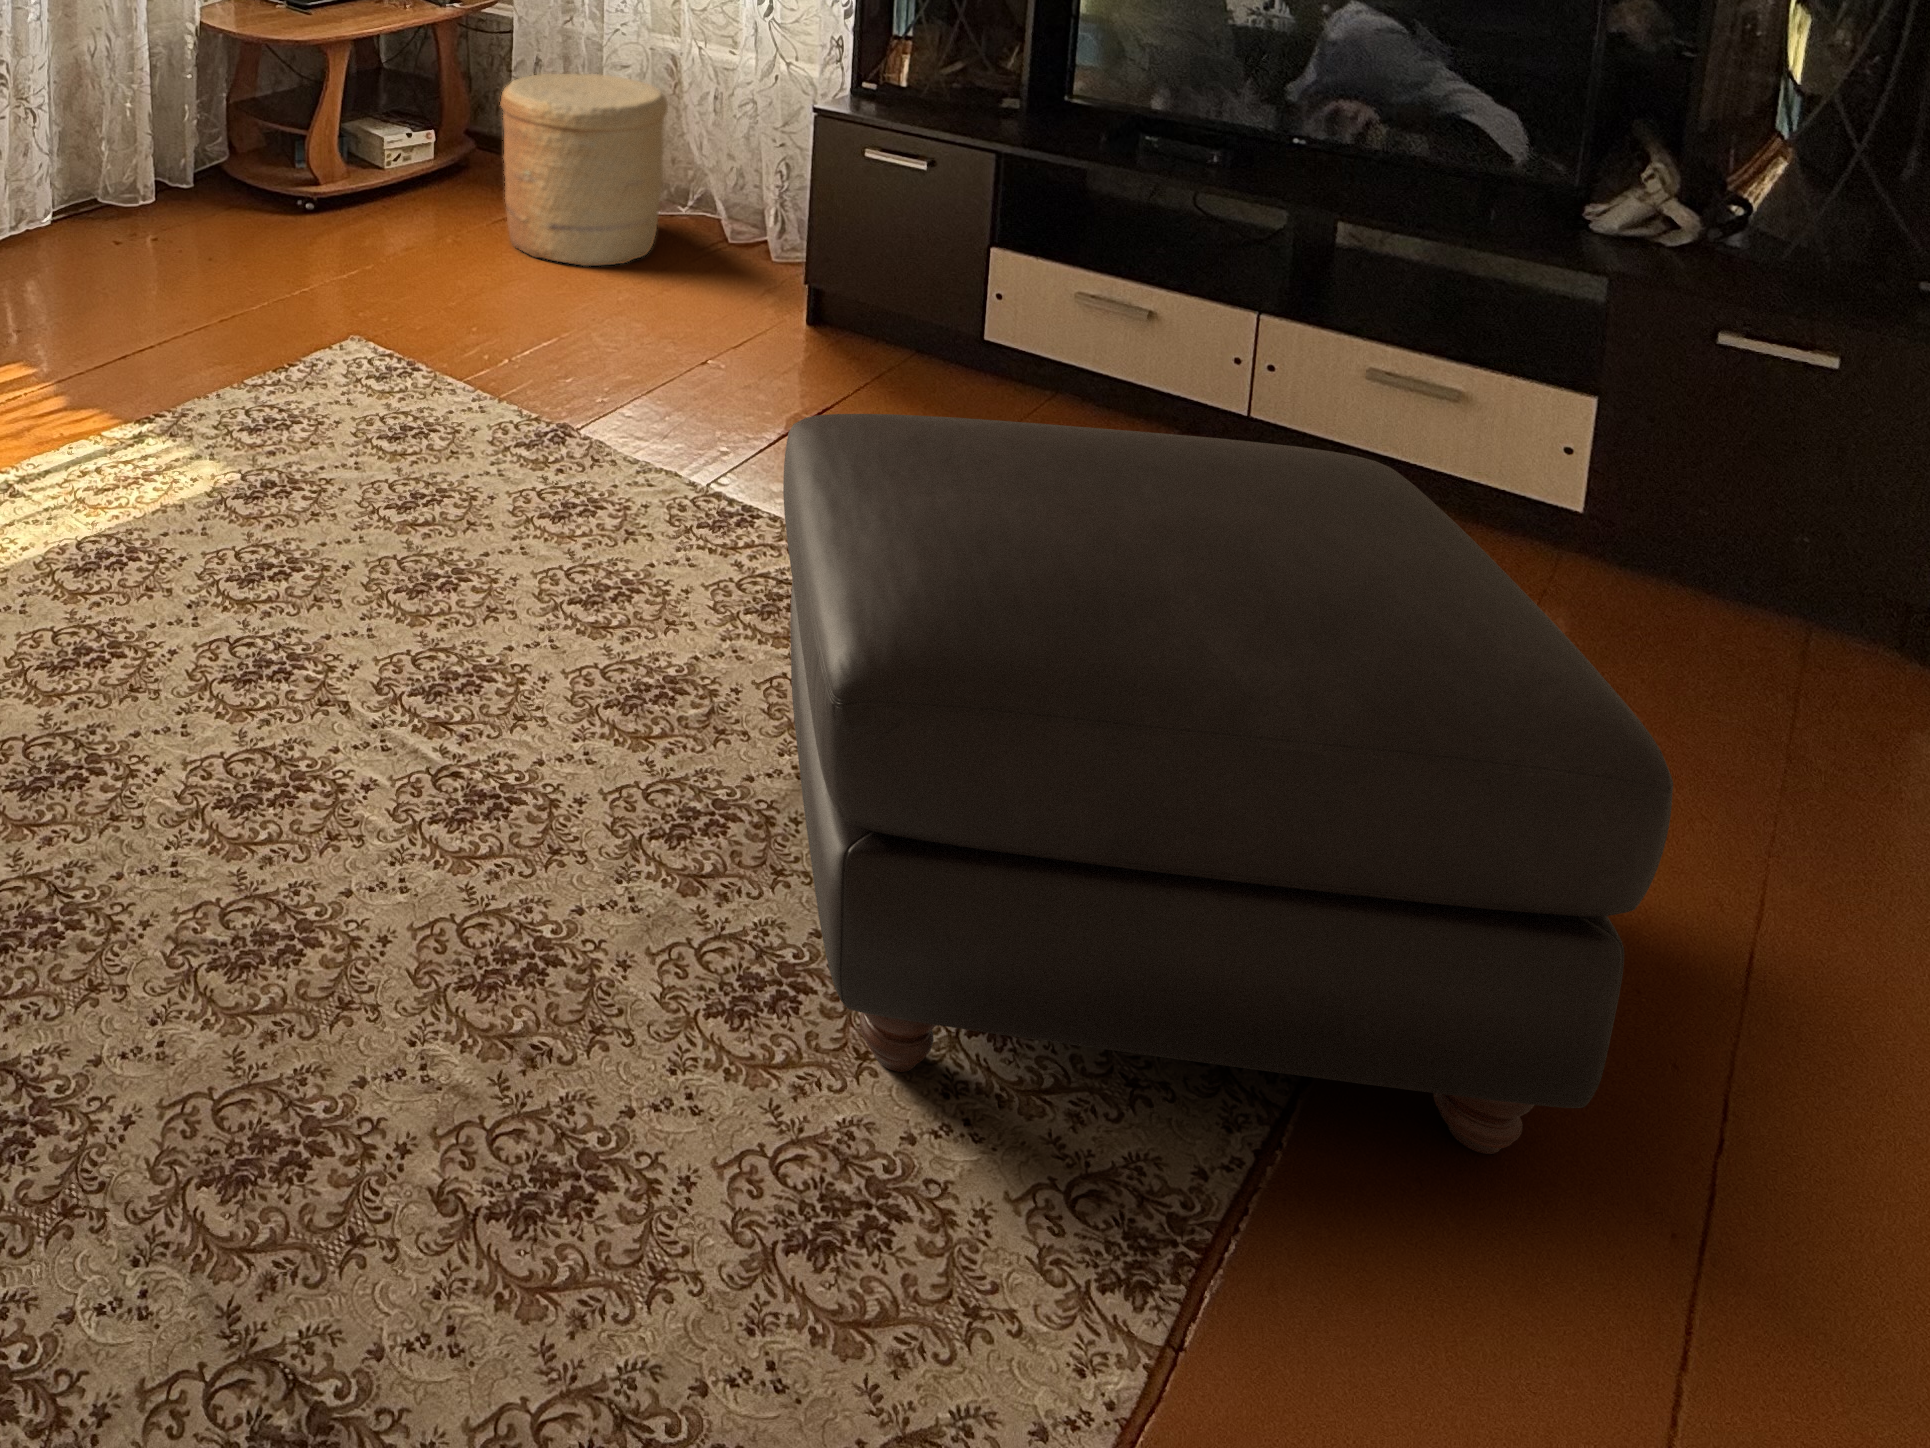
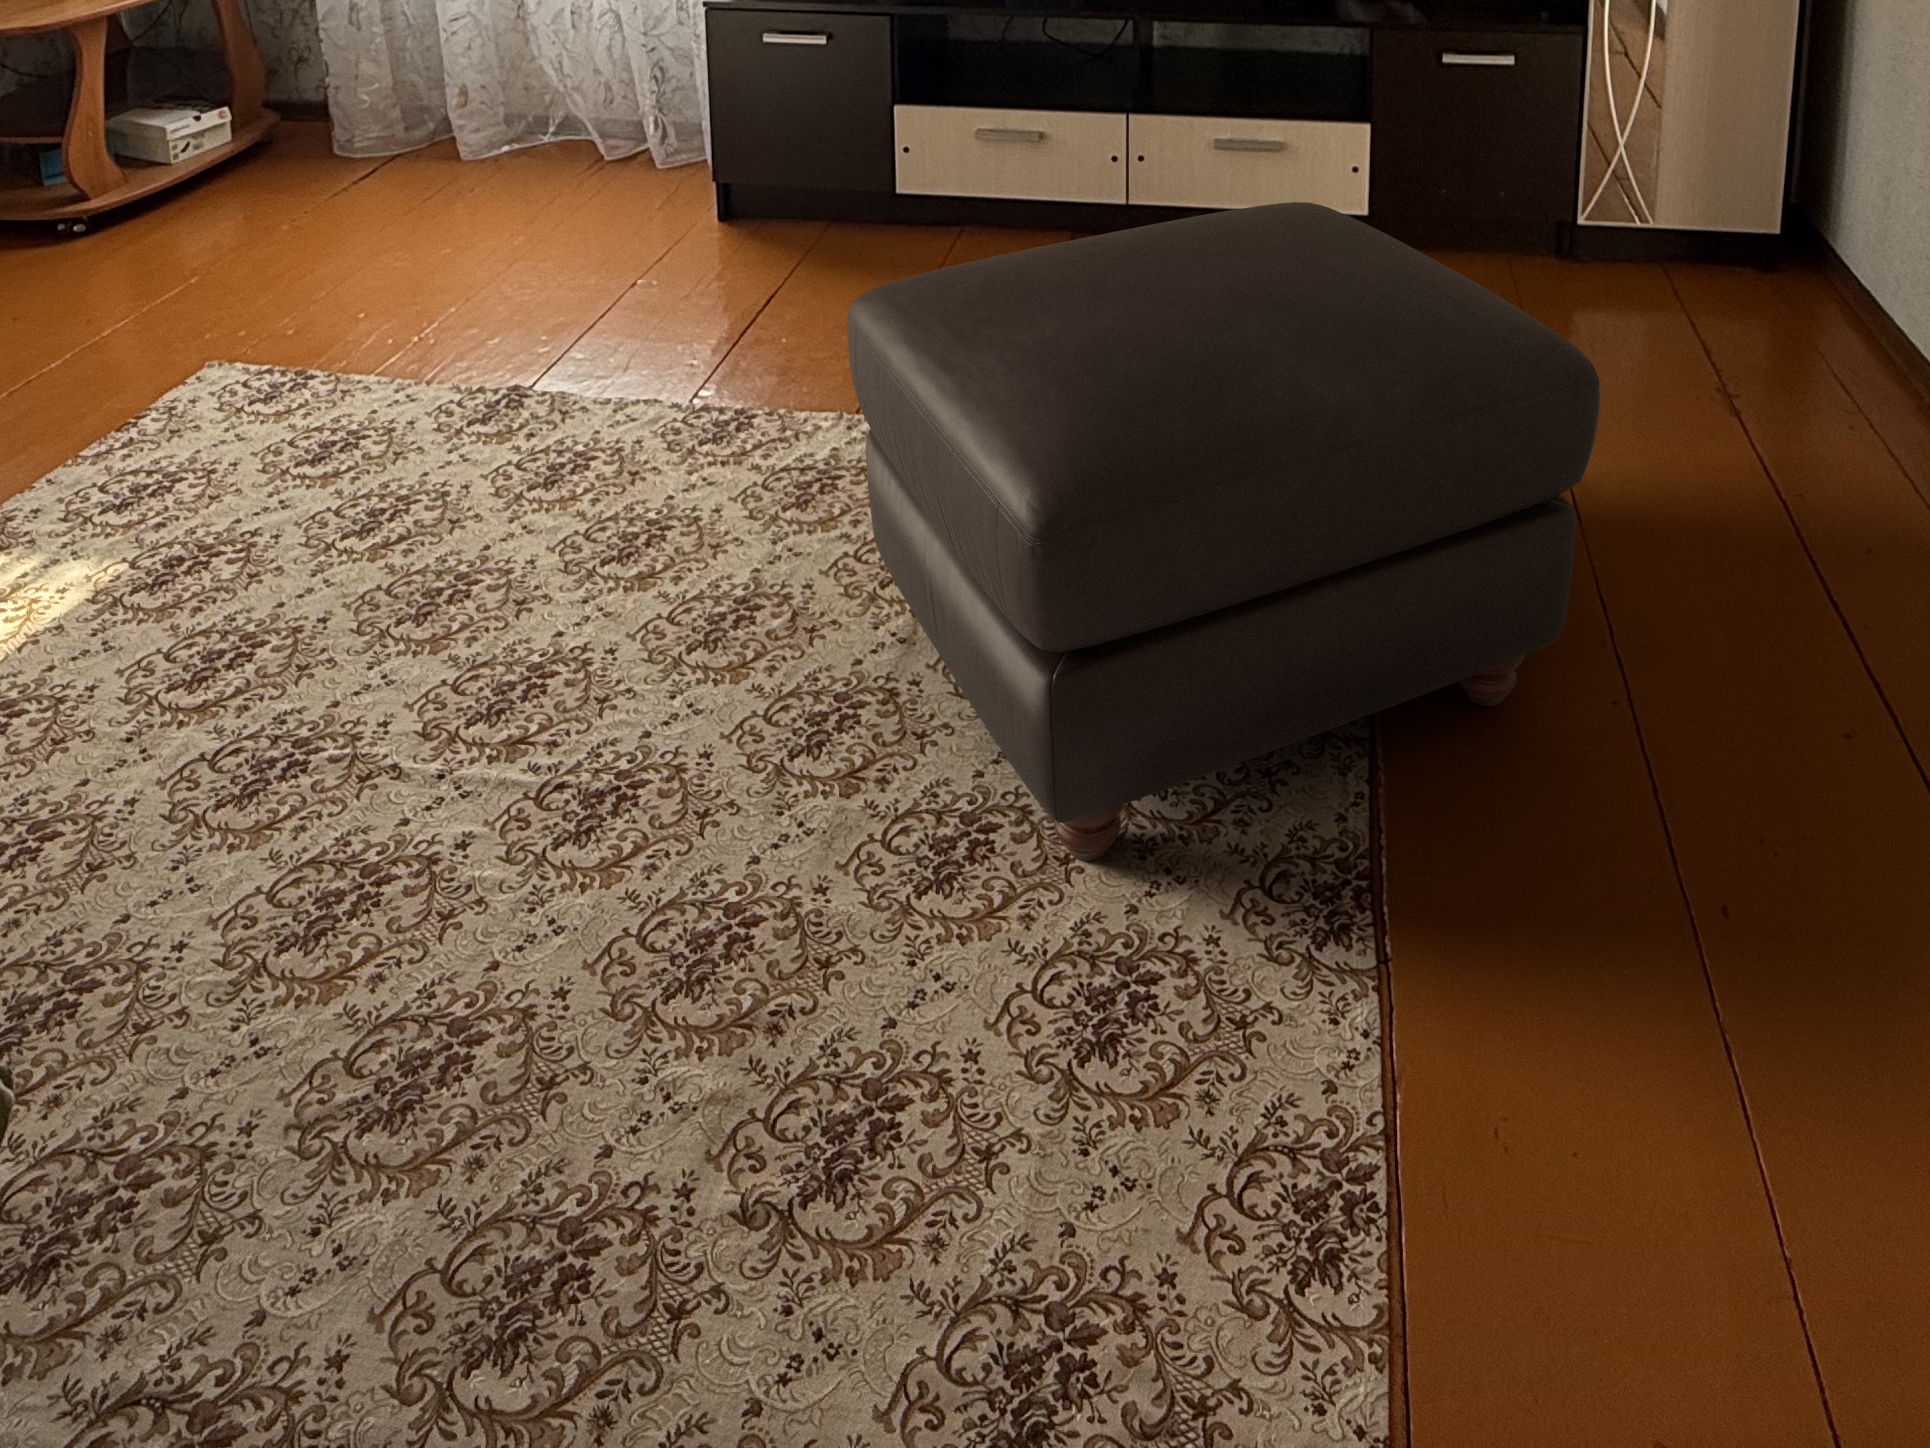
woven basket: present [501,74,668,266] -> none [327,10,529,221]

